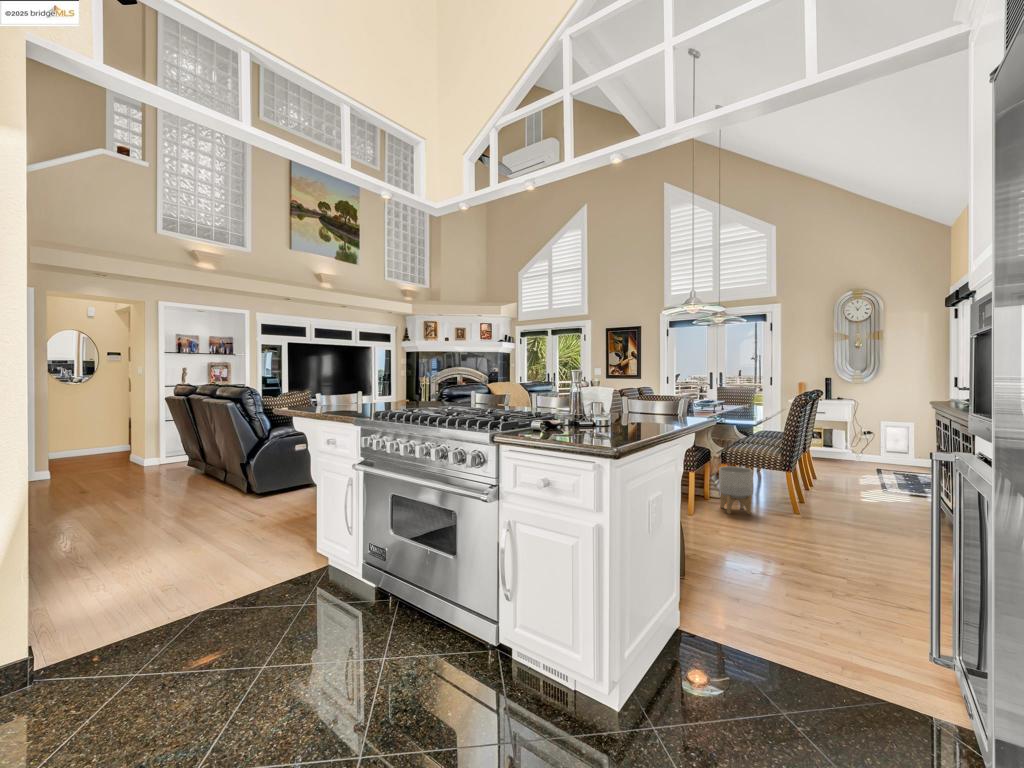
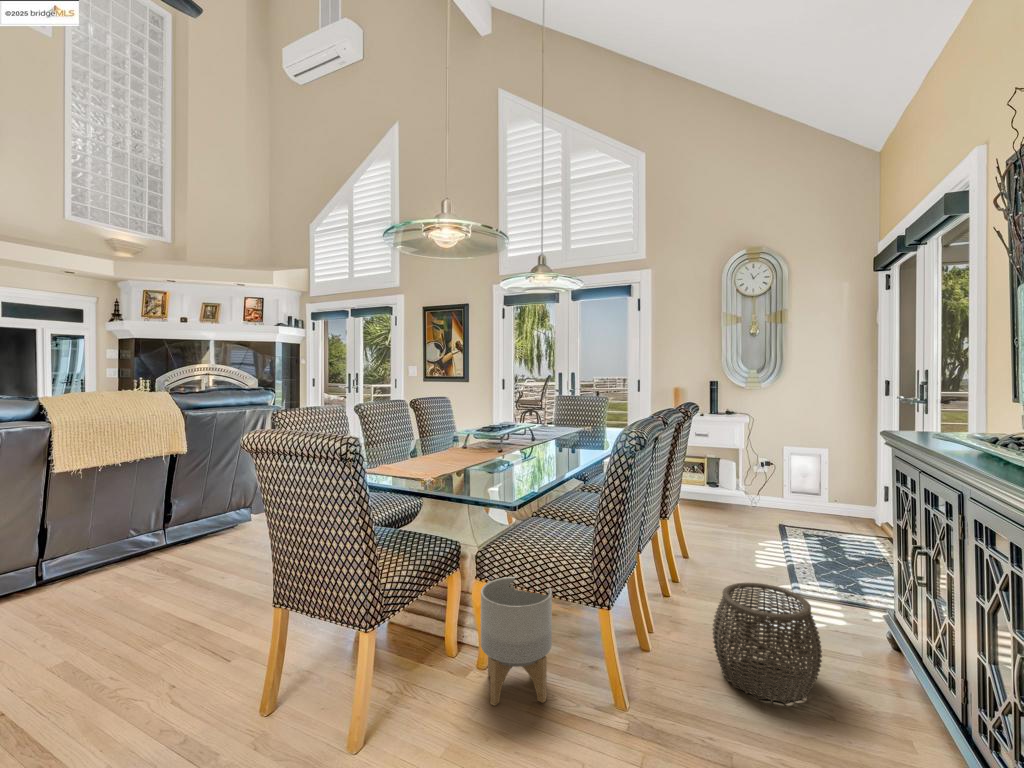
woven basket: none [829,474,884,520] -> present [712,583,822,703]

